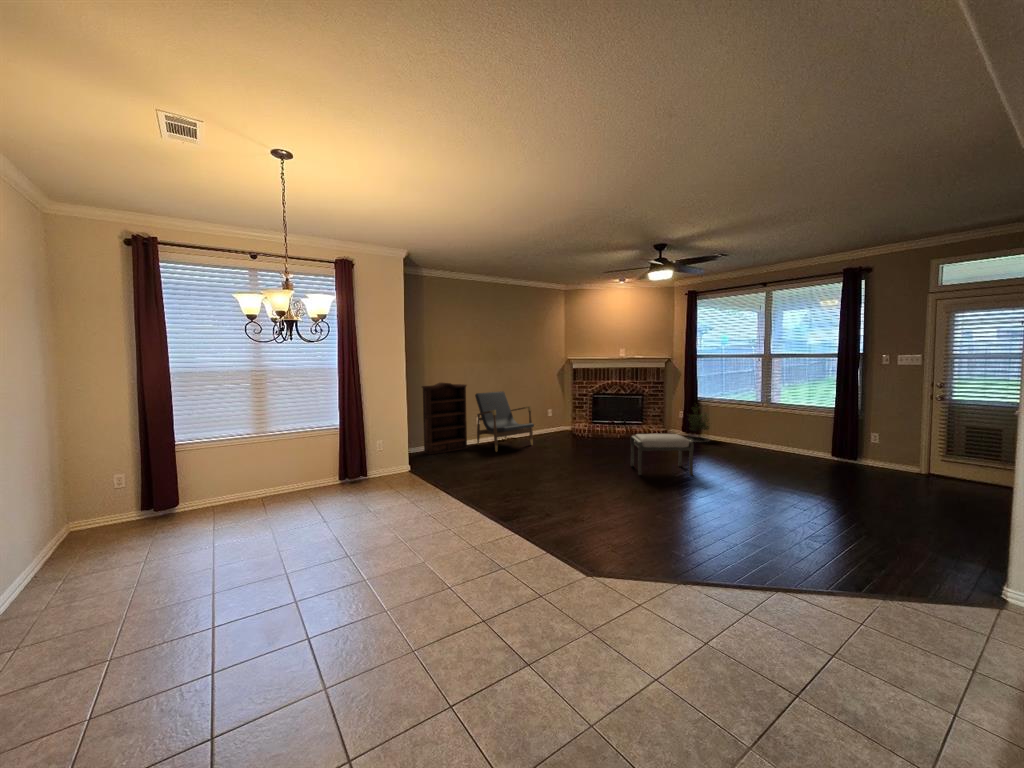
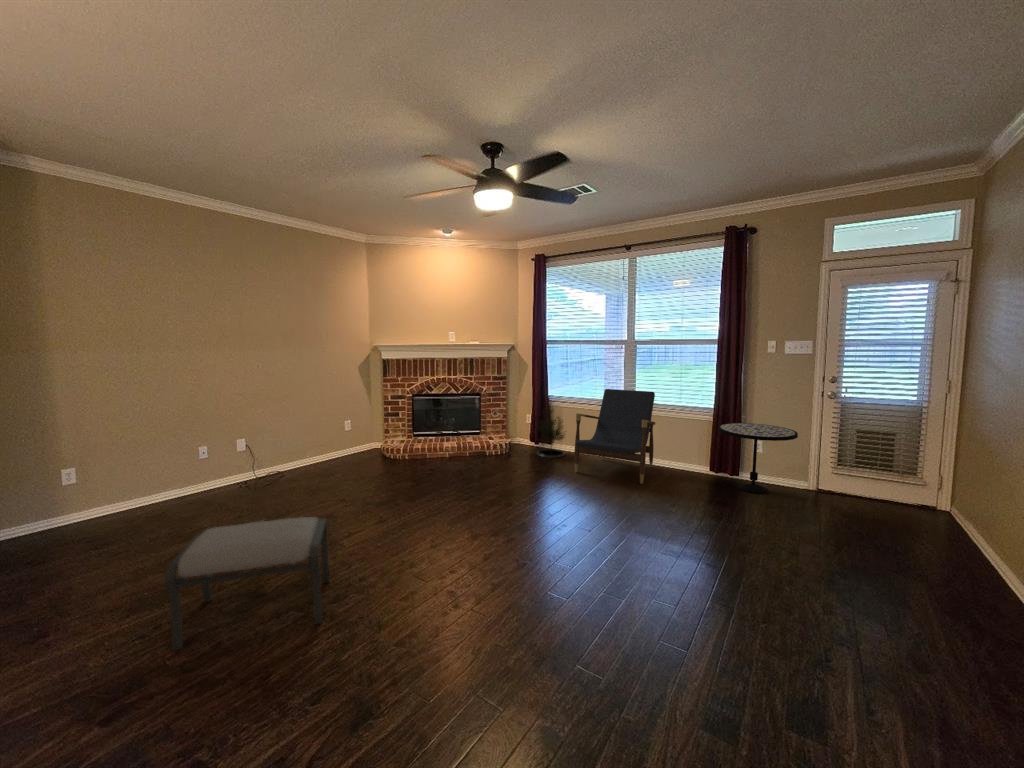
bookshelf: present [422,383,468,455] -> none [41,389,170,537]
lounge chair: present [475,391,534,452] -> present [574,389,655,484]
side table: none [834,419,905,472] -> present [718,423,798,494]
ottoman: present [631,434,694,475] -> present [165,517,330,650]

